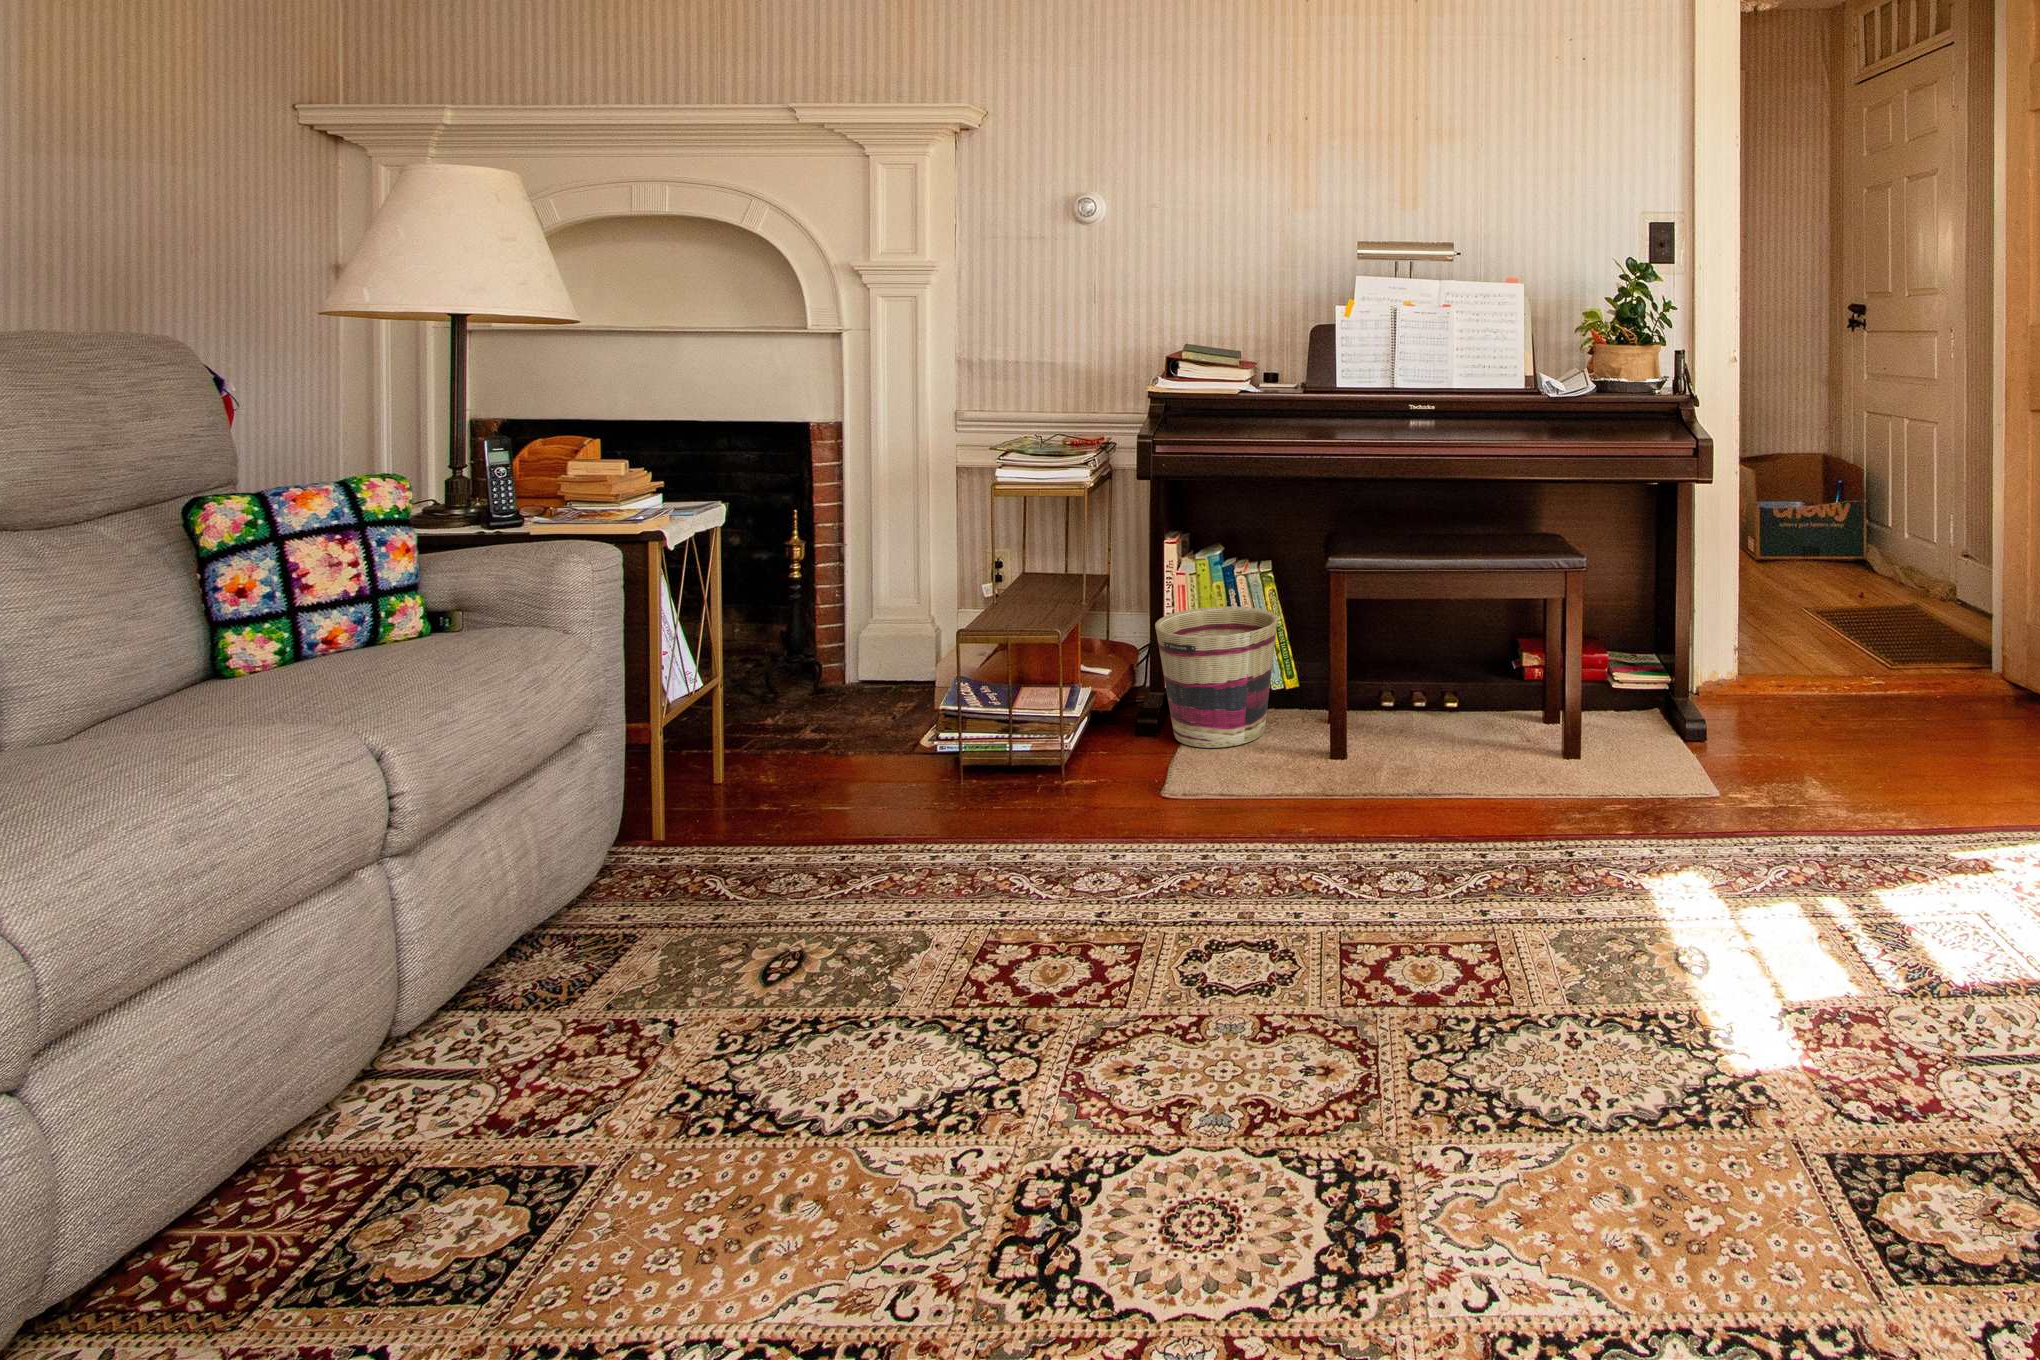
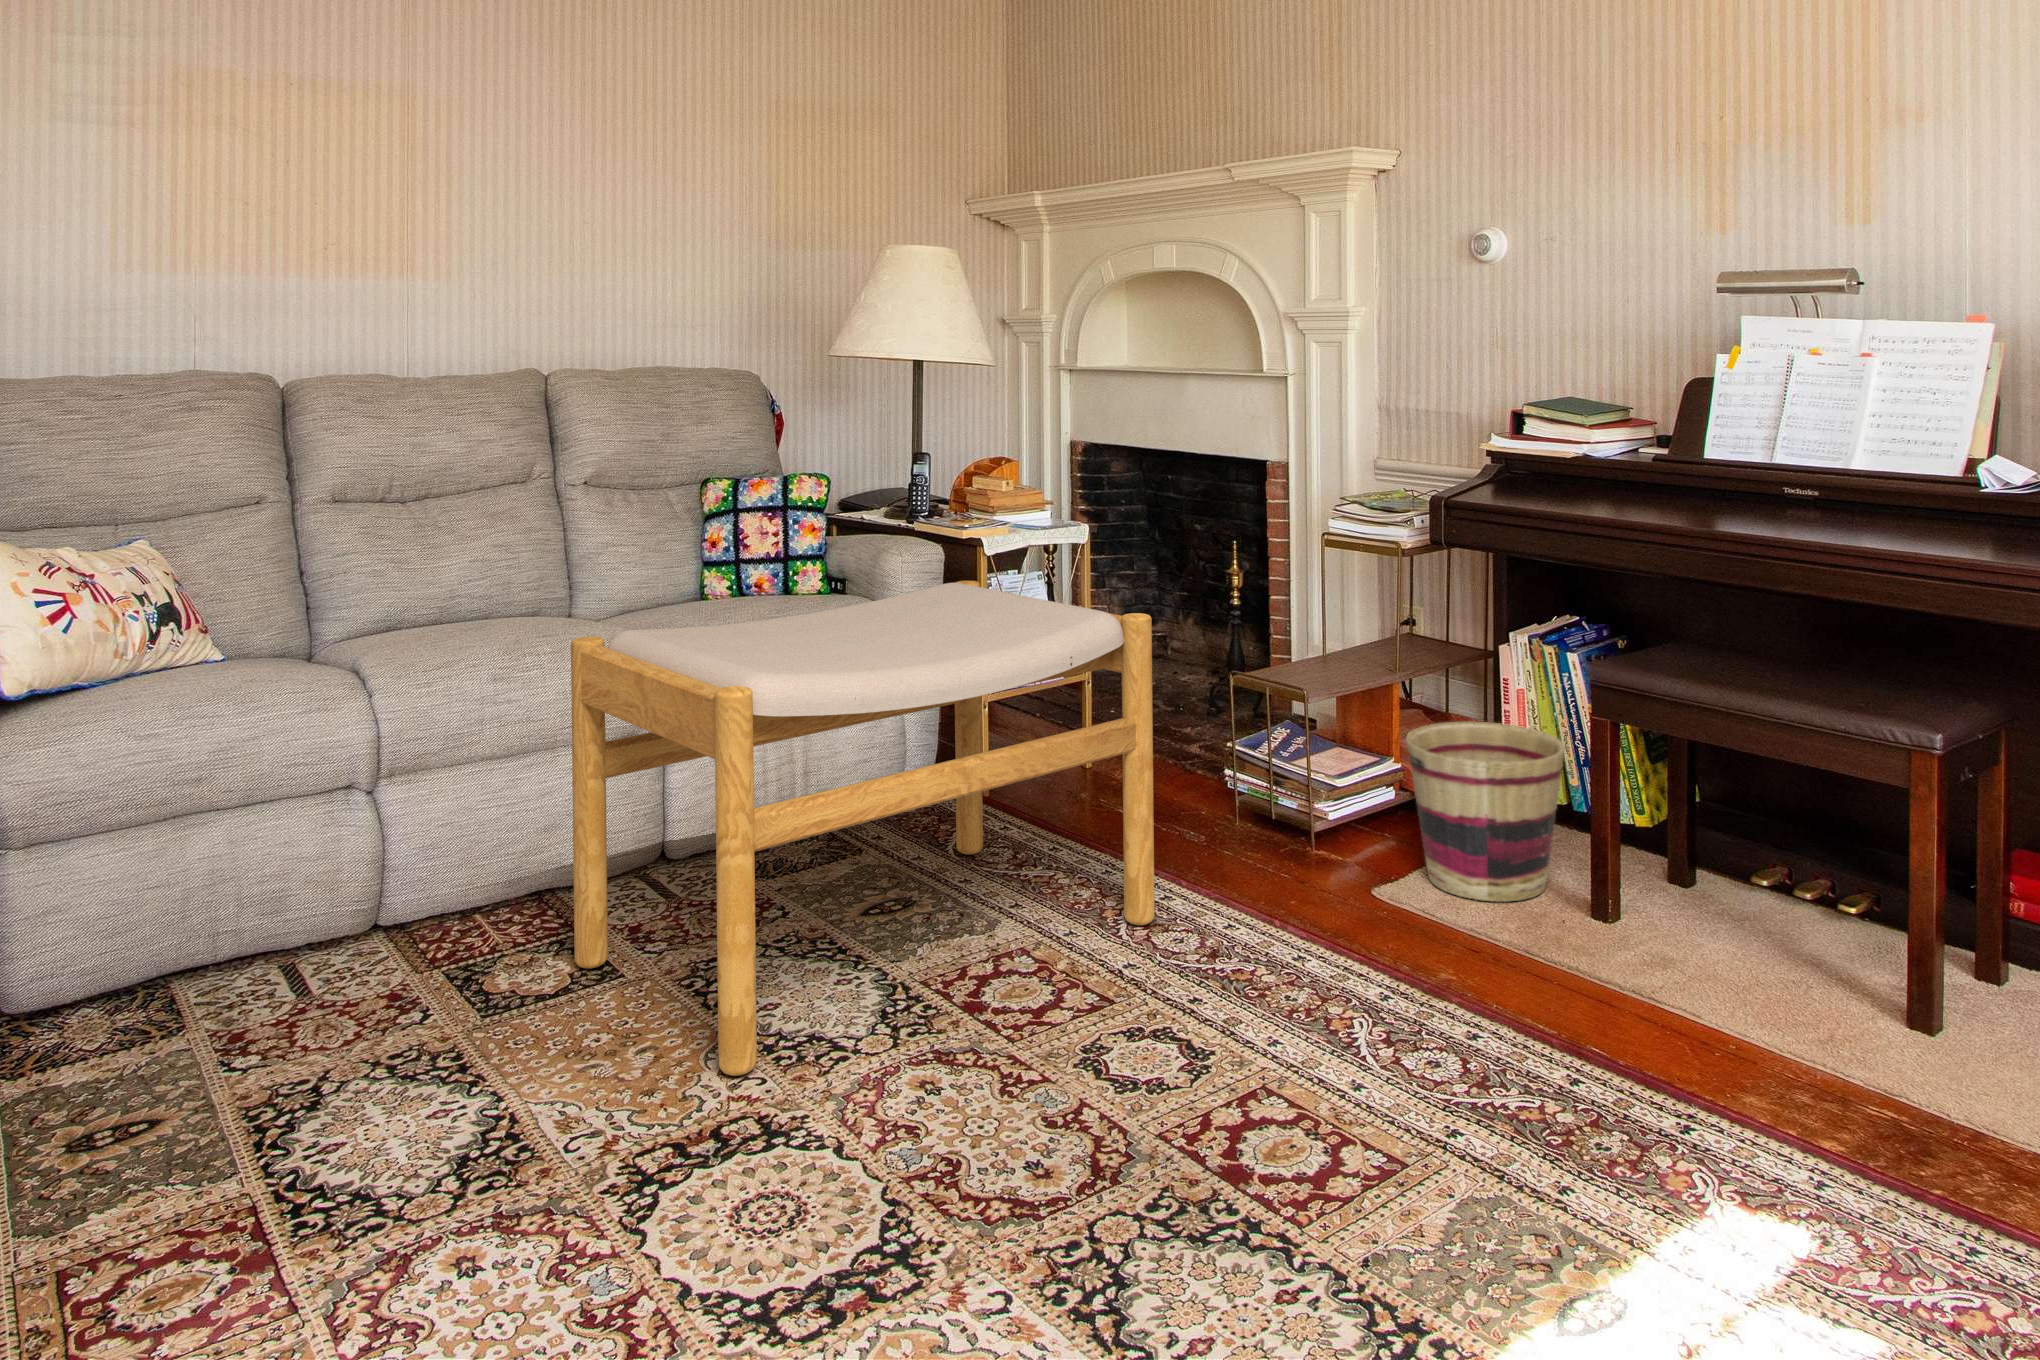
footstool: none [437,556,1055,1191] -> present [571,581,1155,1076]

